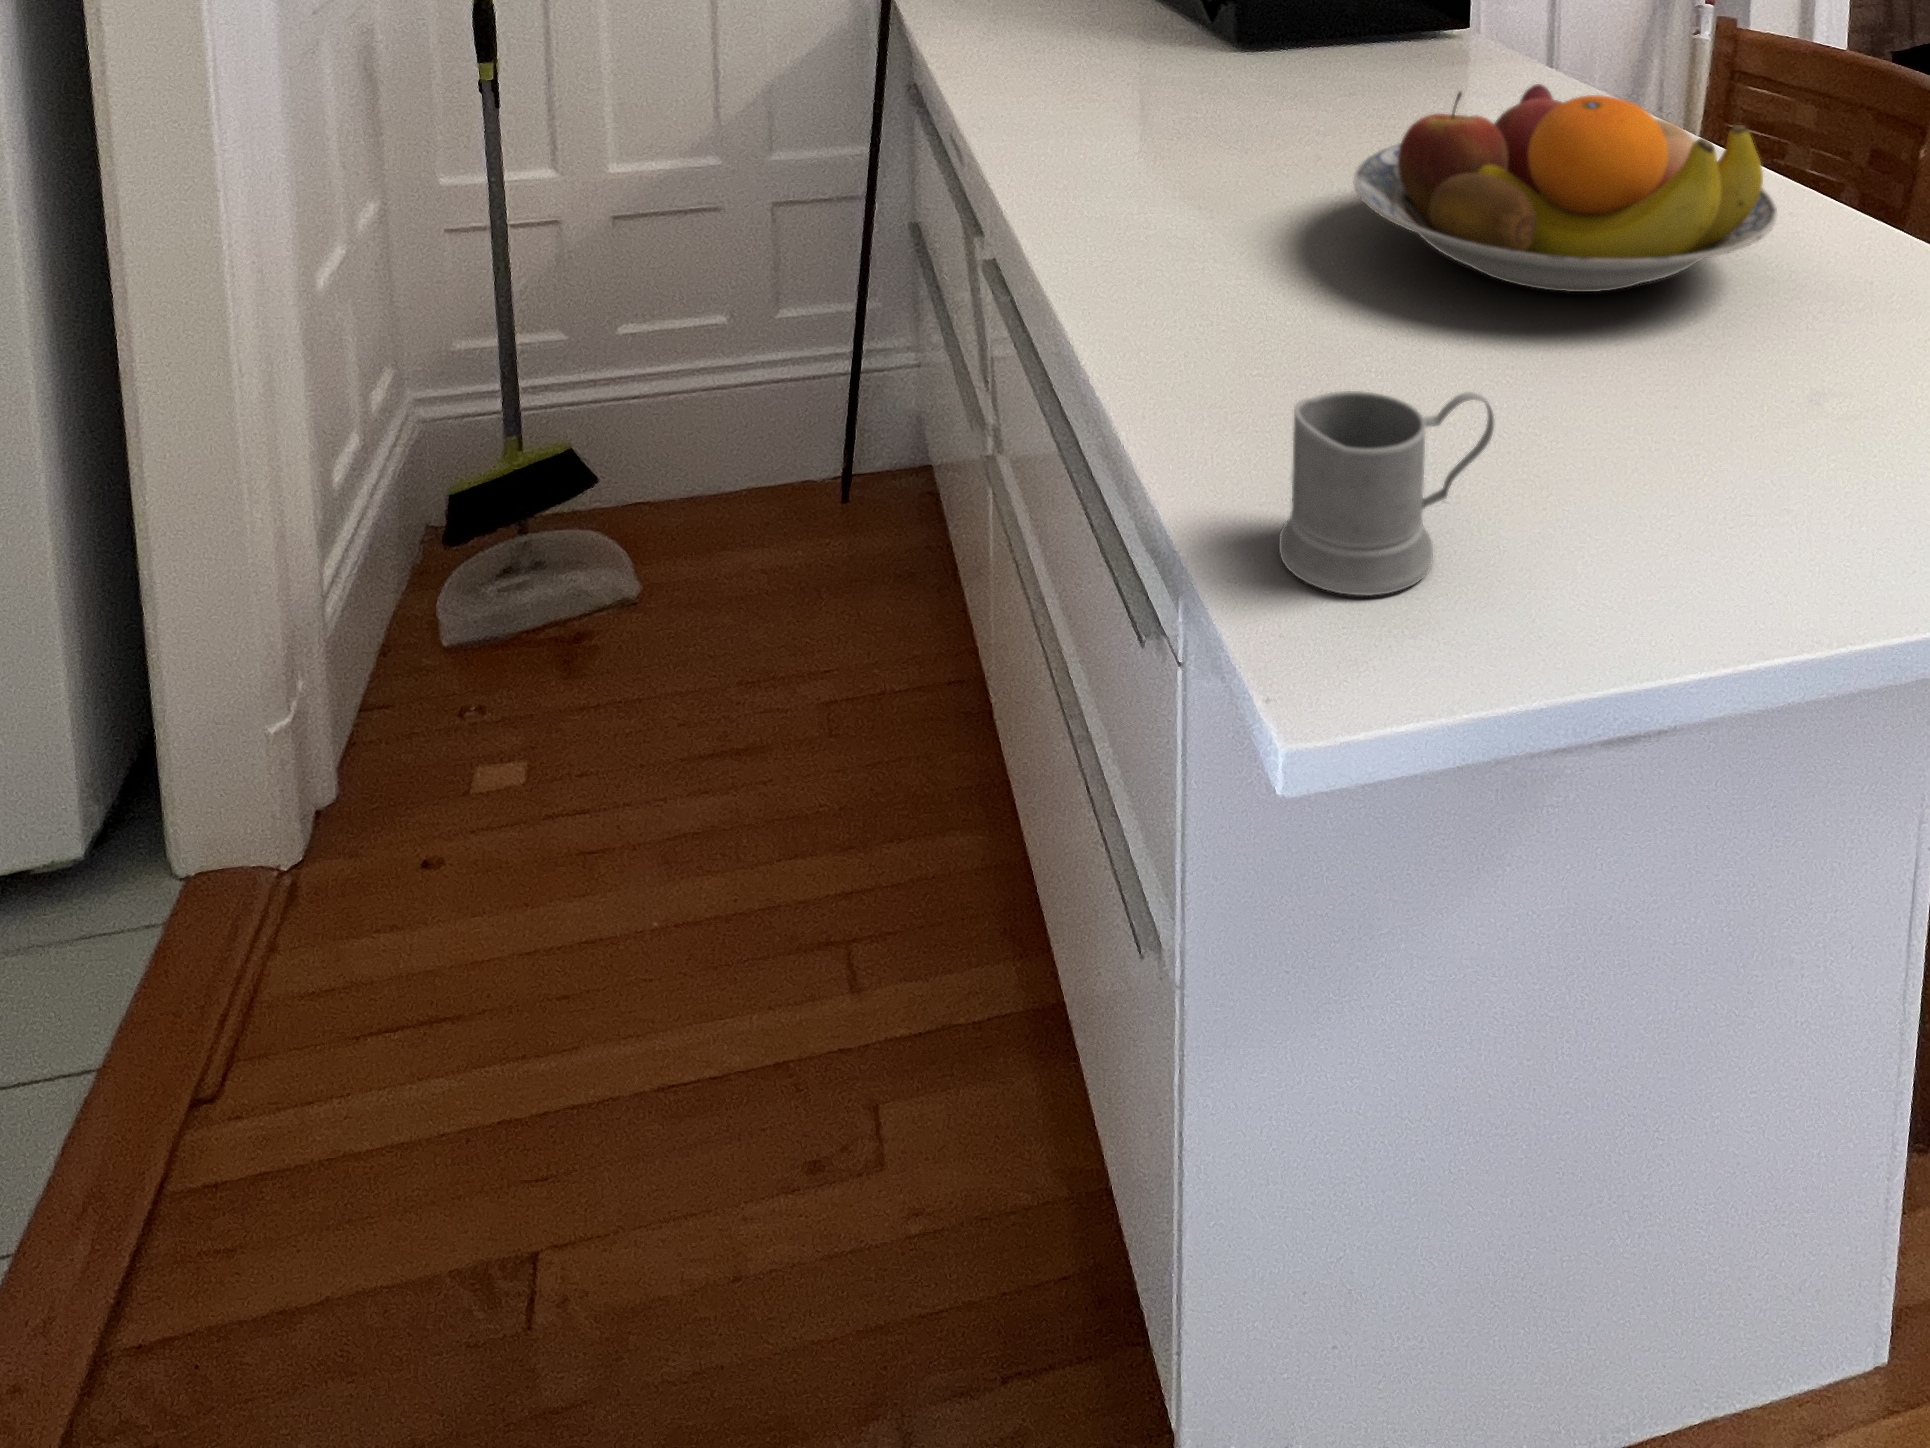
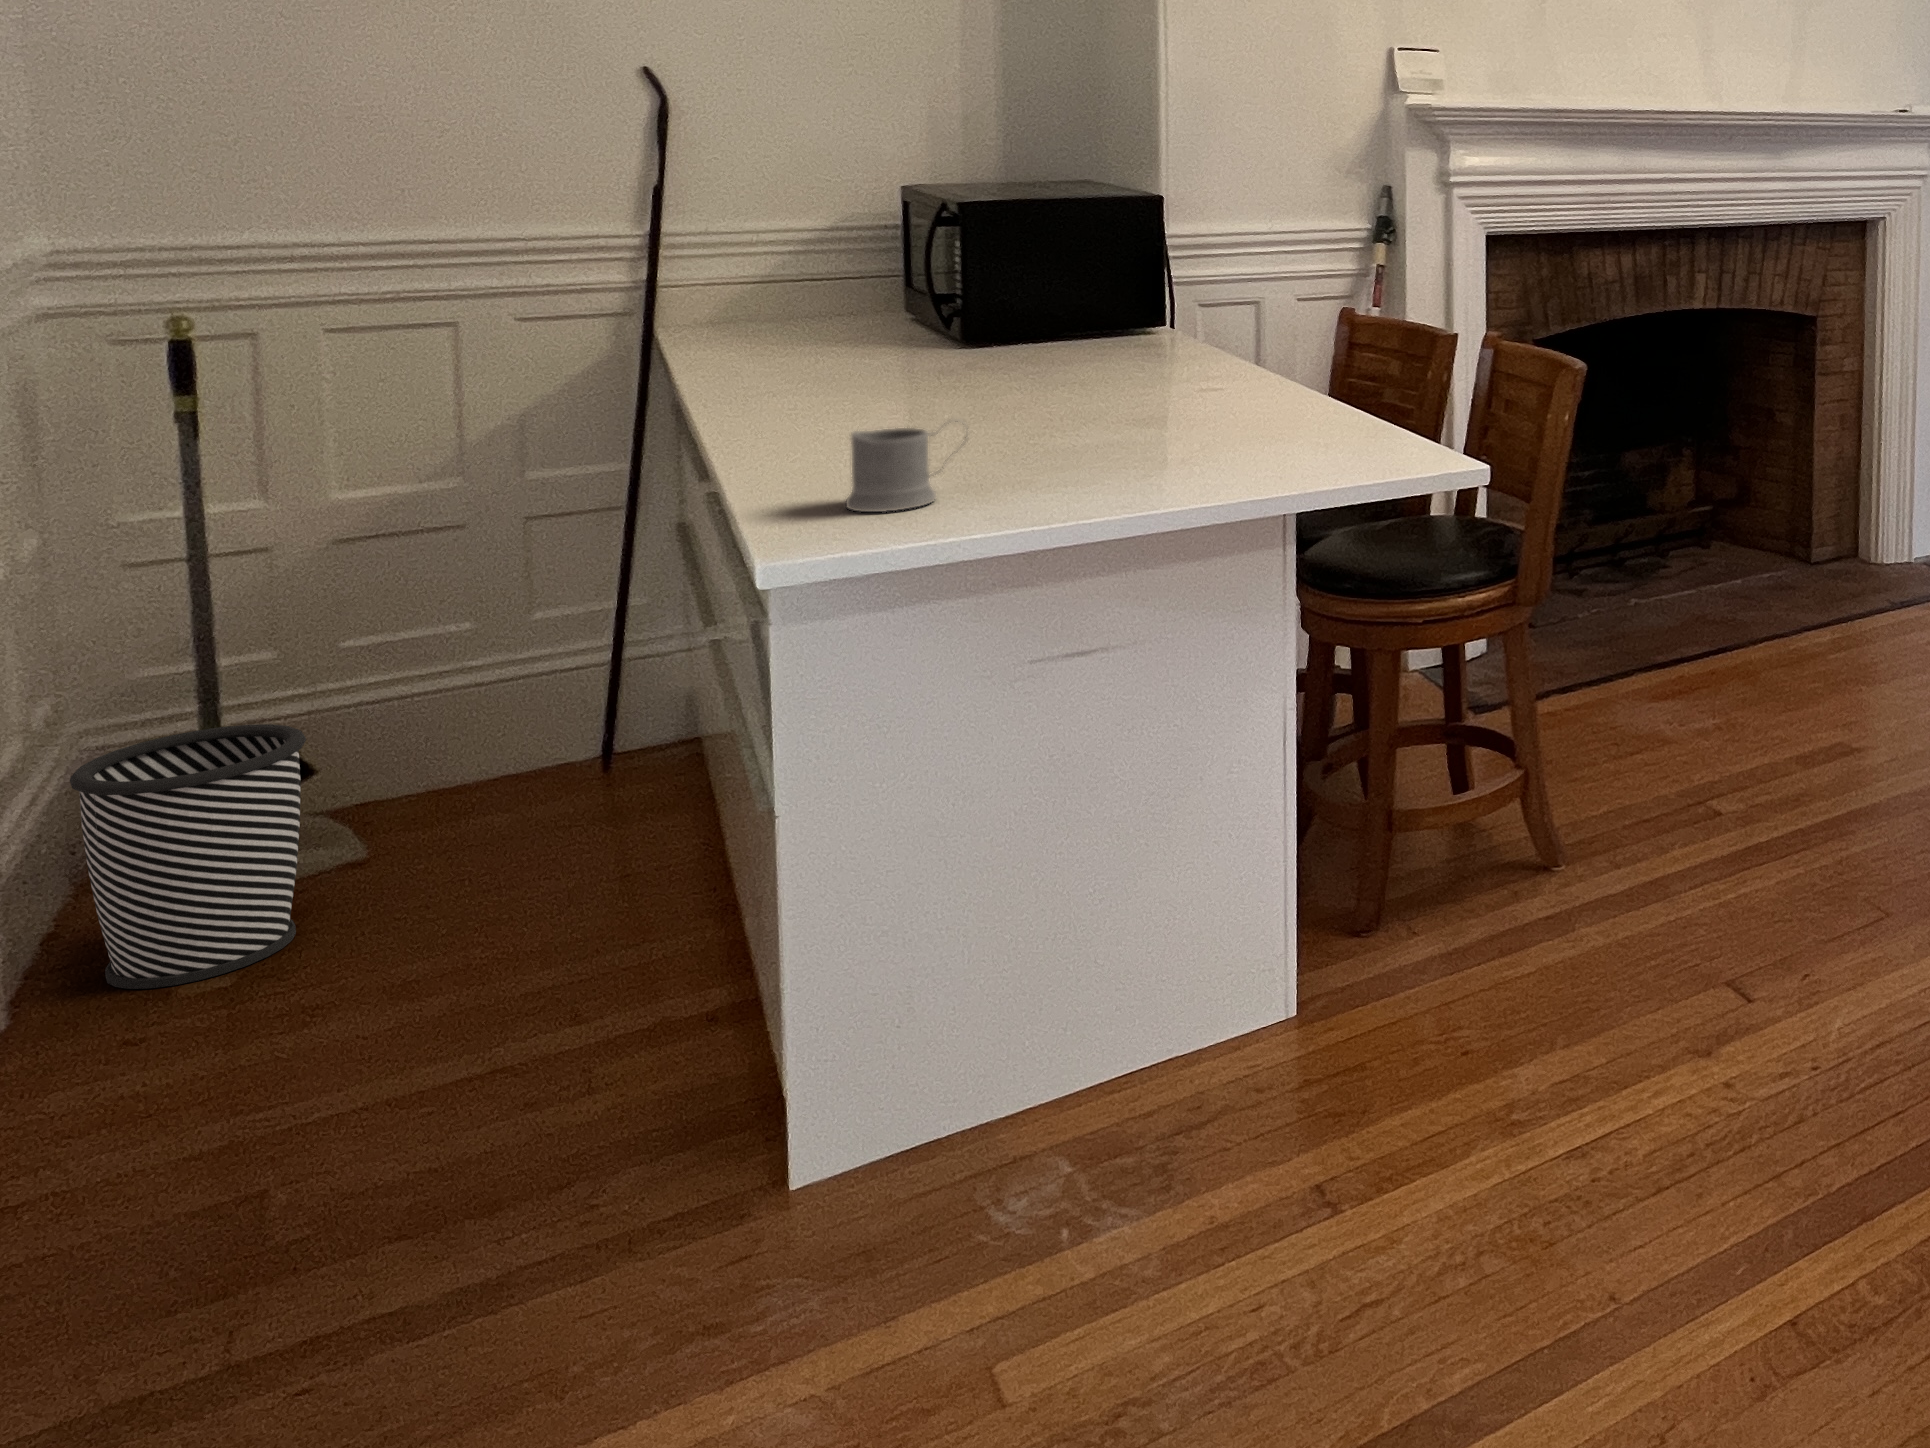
fruit bowl: present [1354,84,1778,292] -> none [974,316,1246,425]
wastebasket: none [358,469,568,793] -> present [70,724,306,989]

